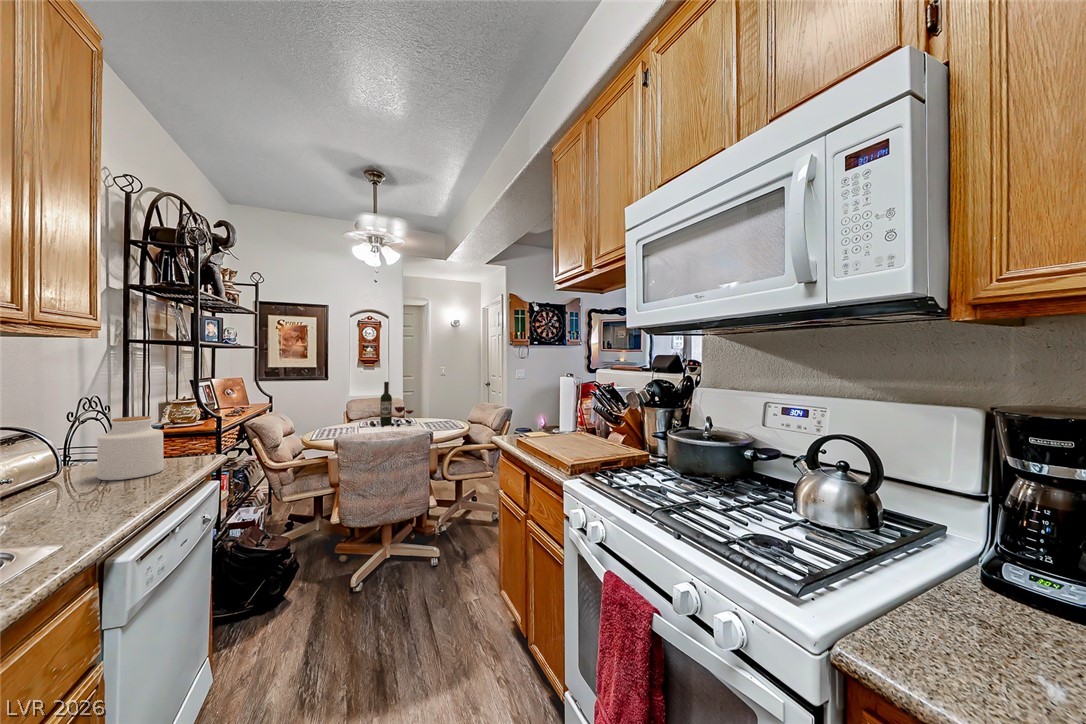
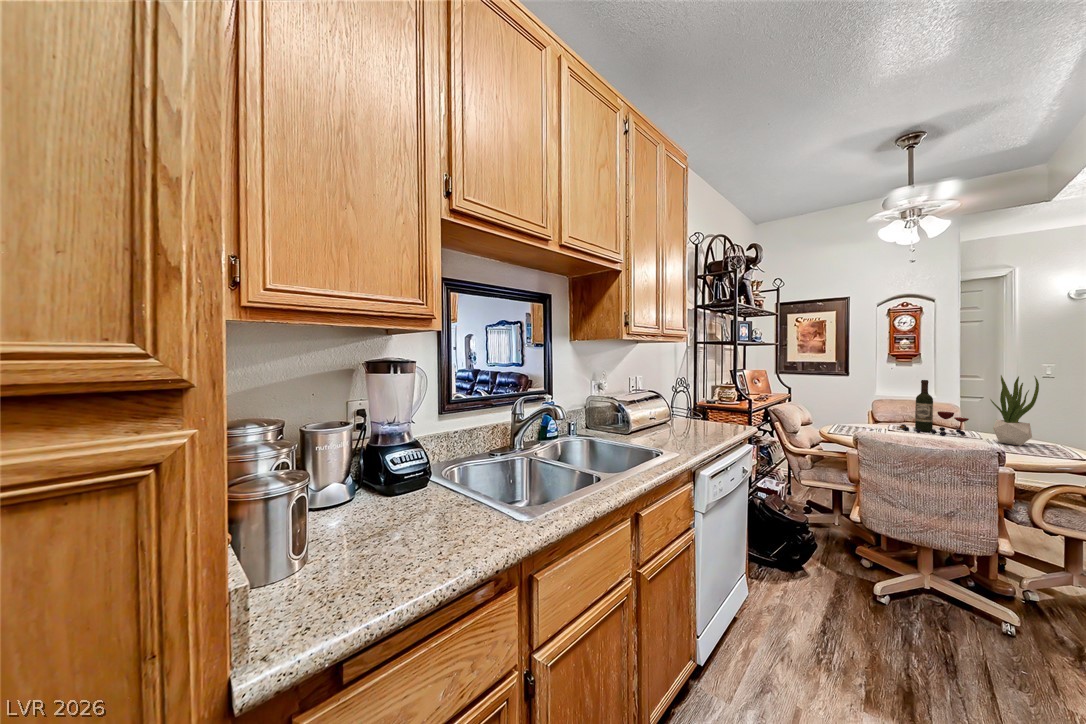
potted plant: none [425,376,449,426] -> present [991,375,1039,446]
jar: present [97,416,163,480] -> none [687,394,720,434]

